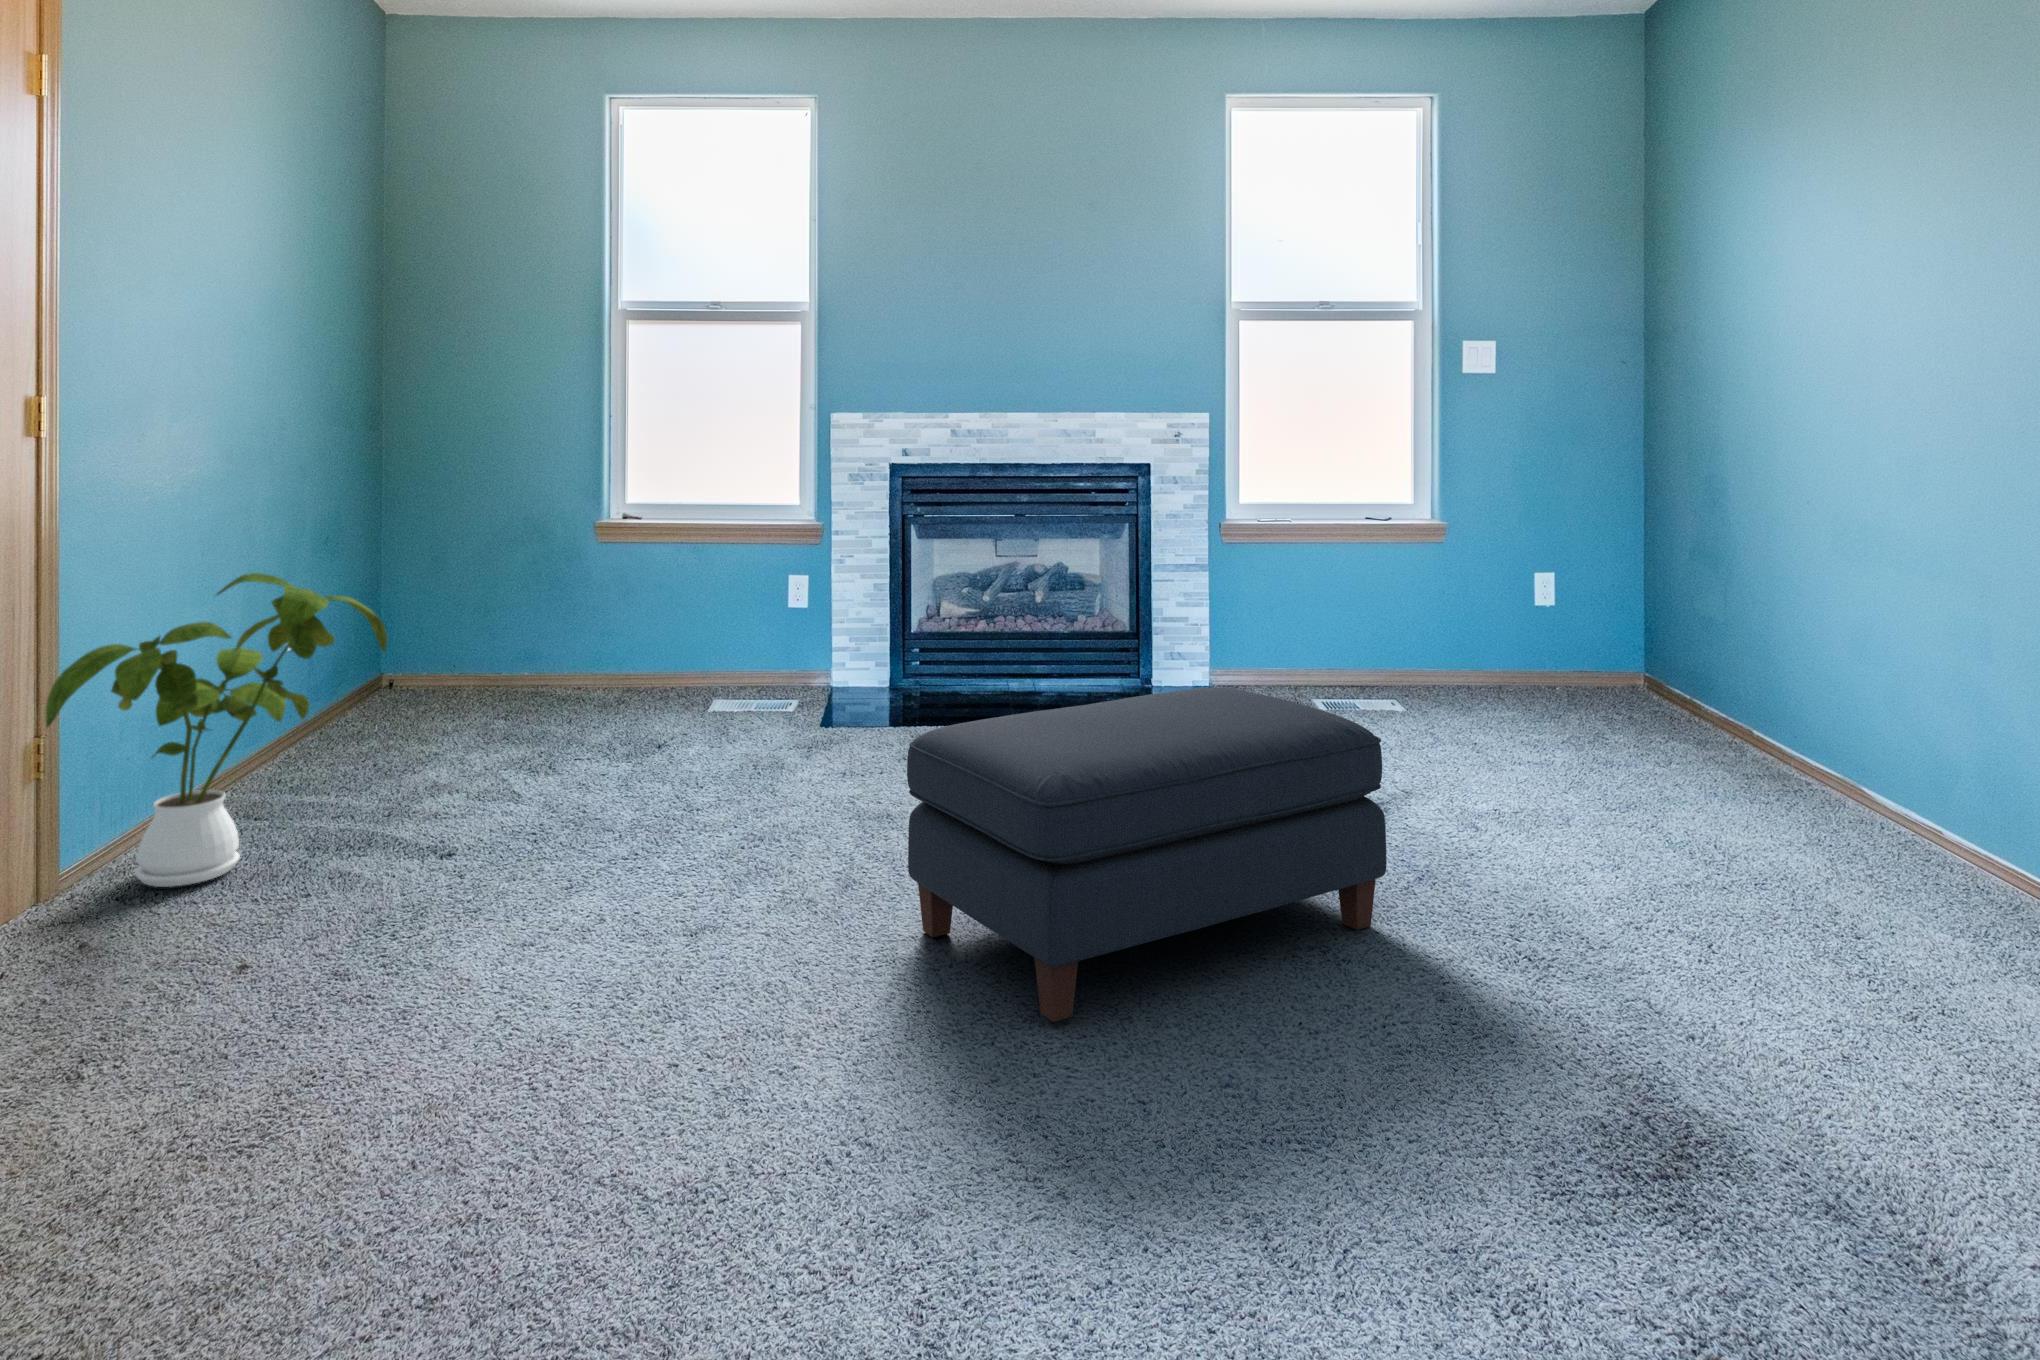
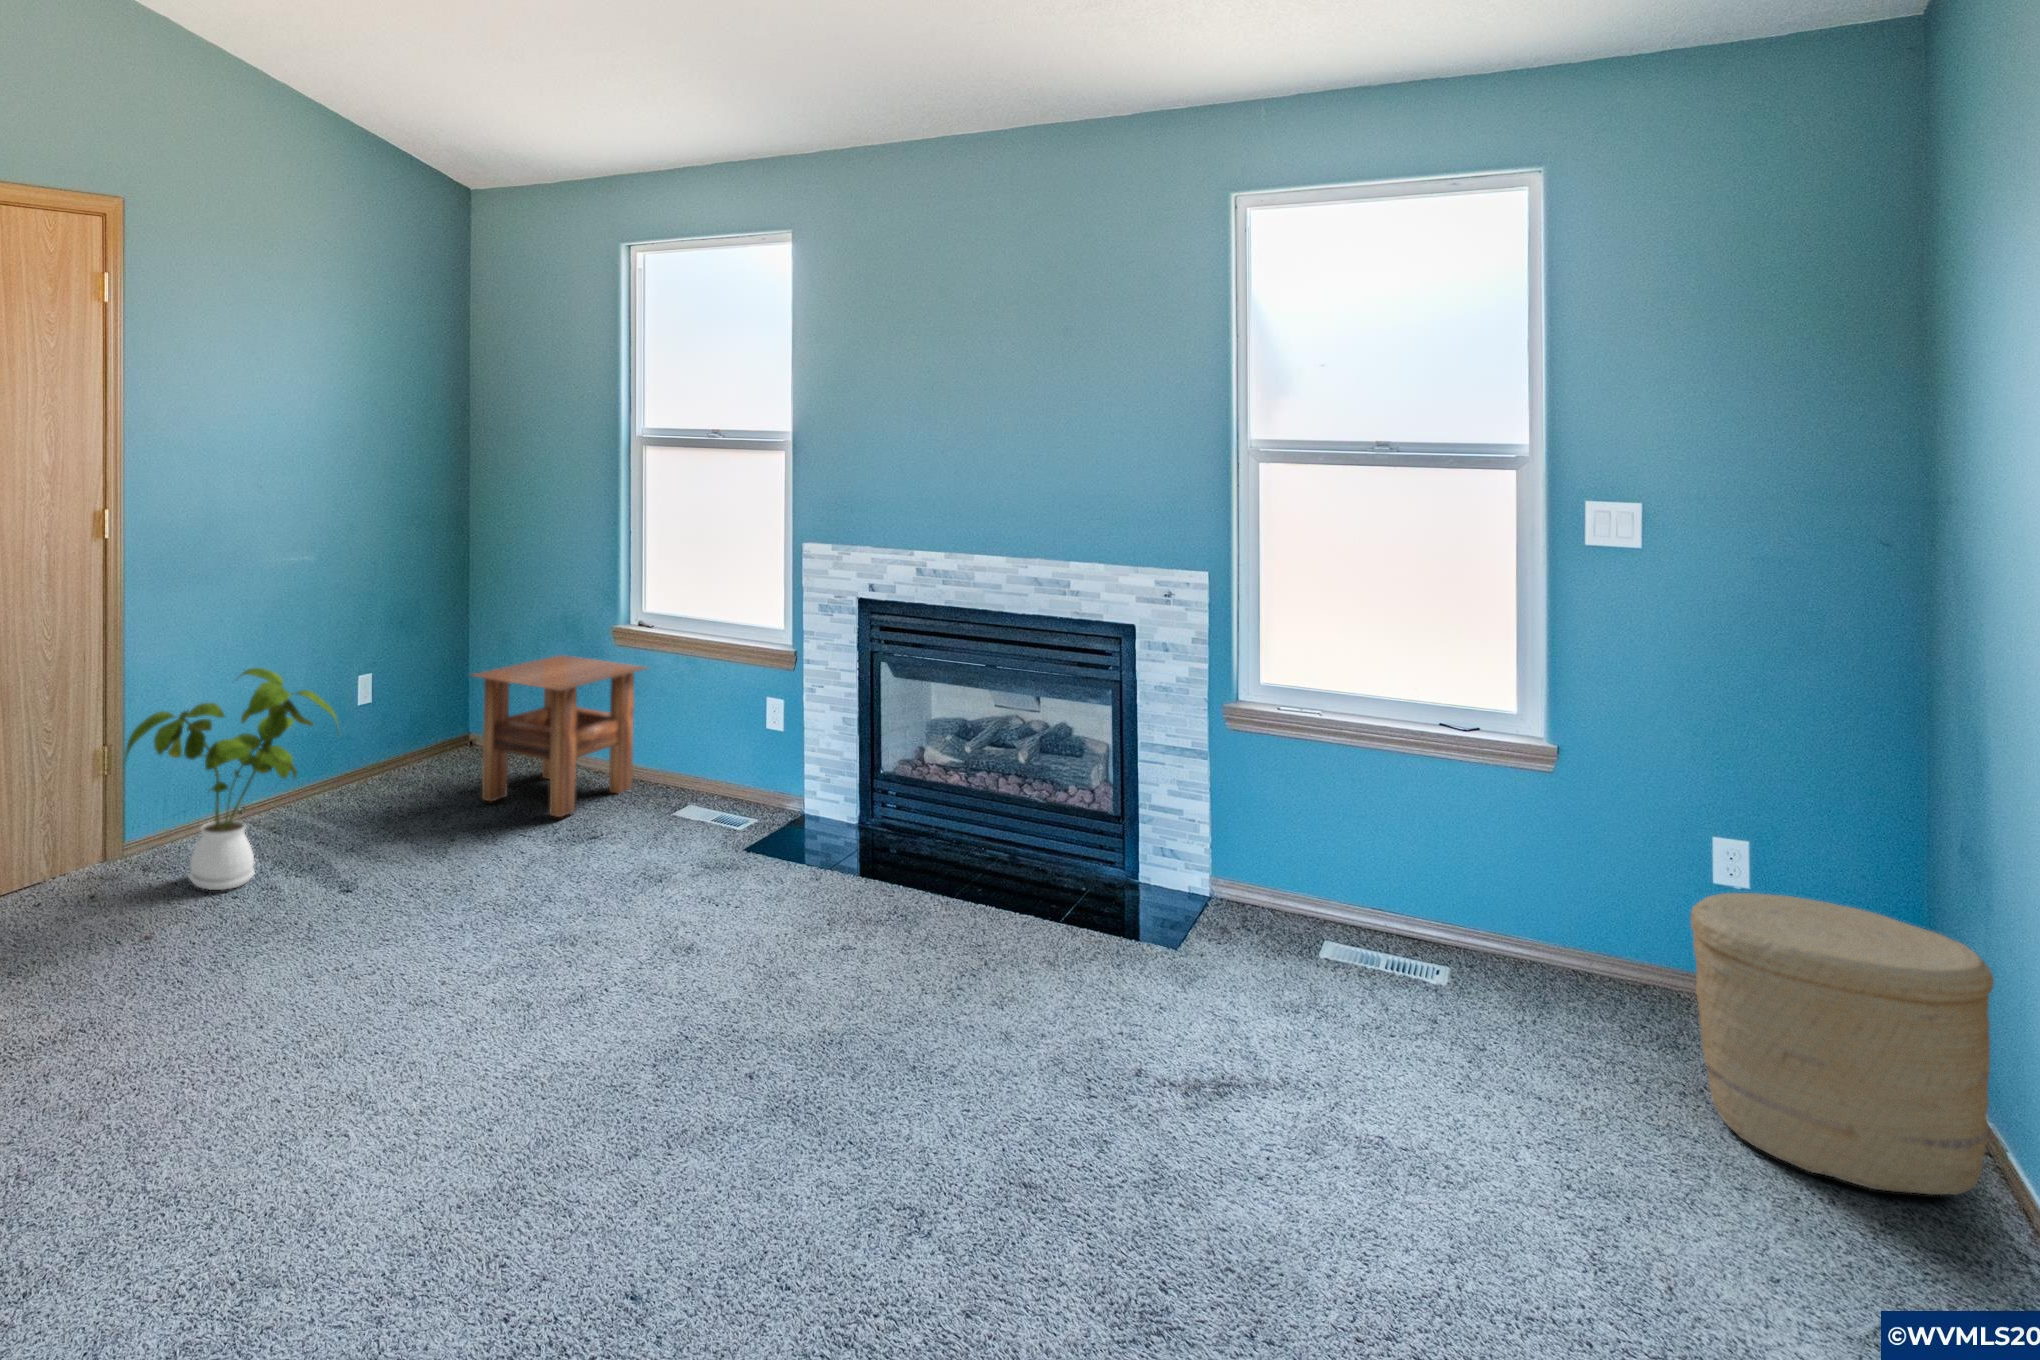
side table: none [448,563,645,733] -> present [472,655,650,817]
woven basket: none [1579,591,1742,756] -> present [1690,893,1994,1195]
ottoman: present [907,687,1387,1022] -> none [564,906,1035,1248]

